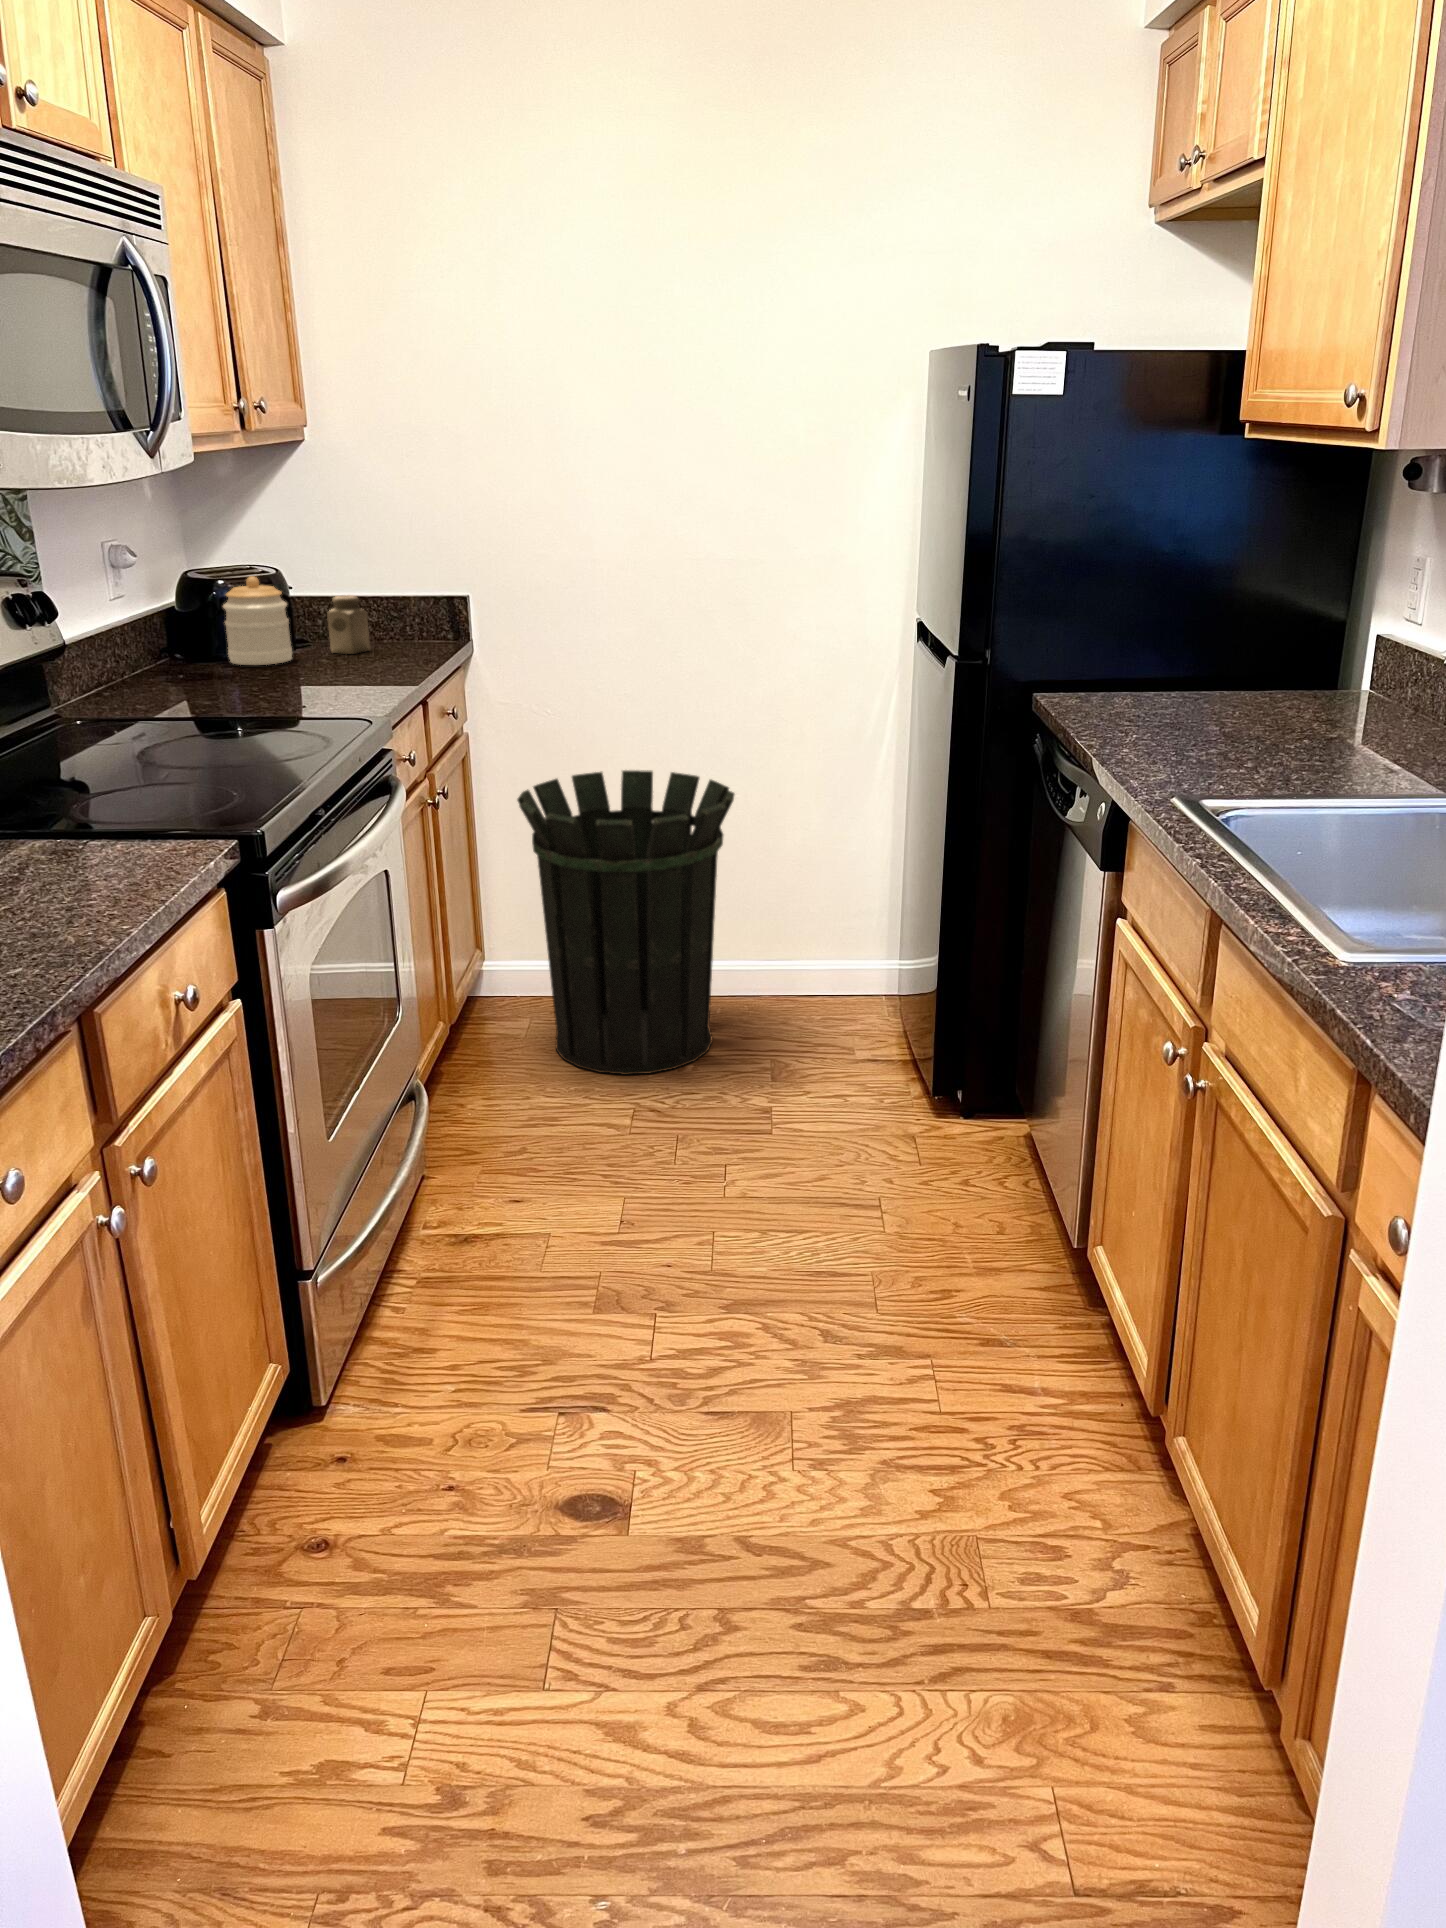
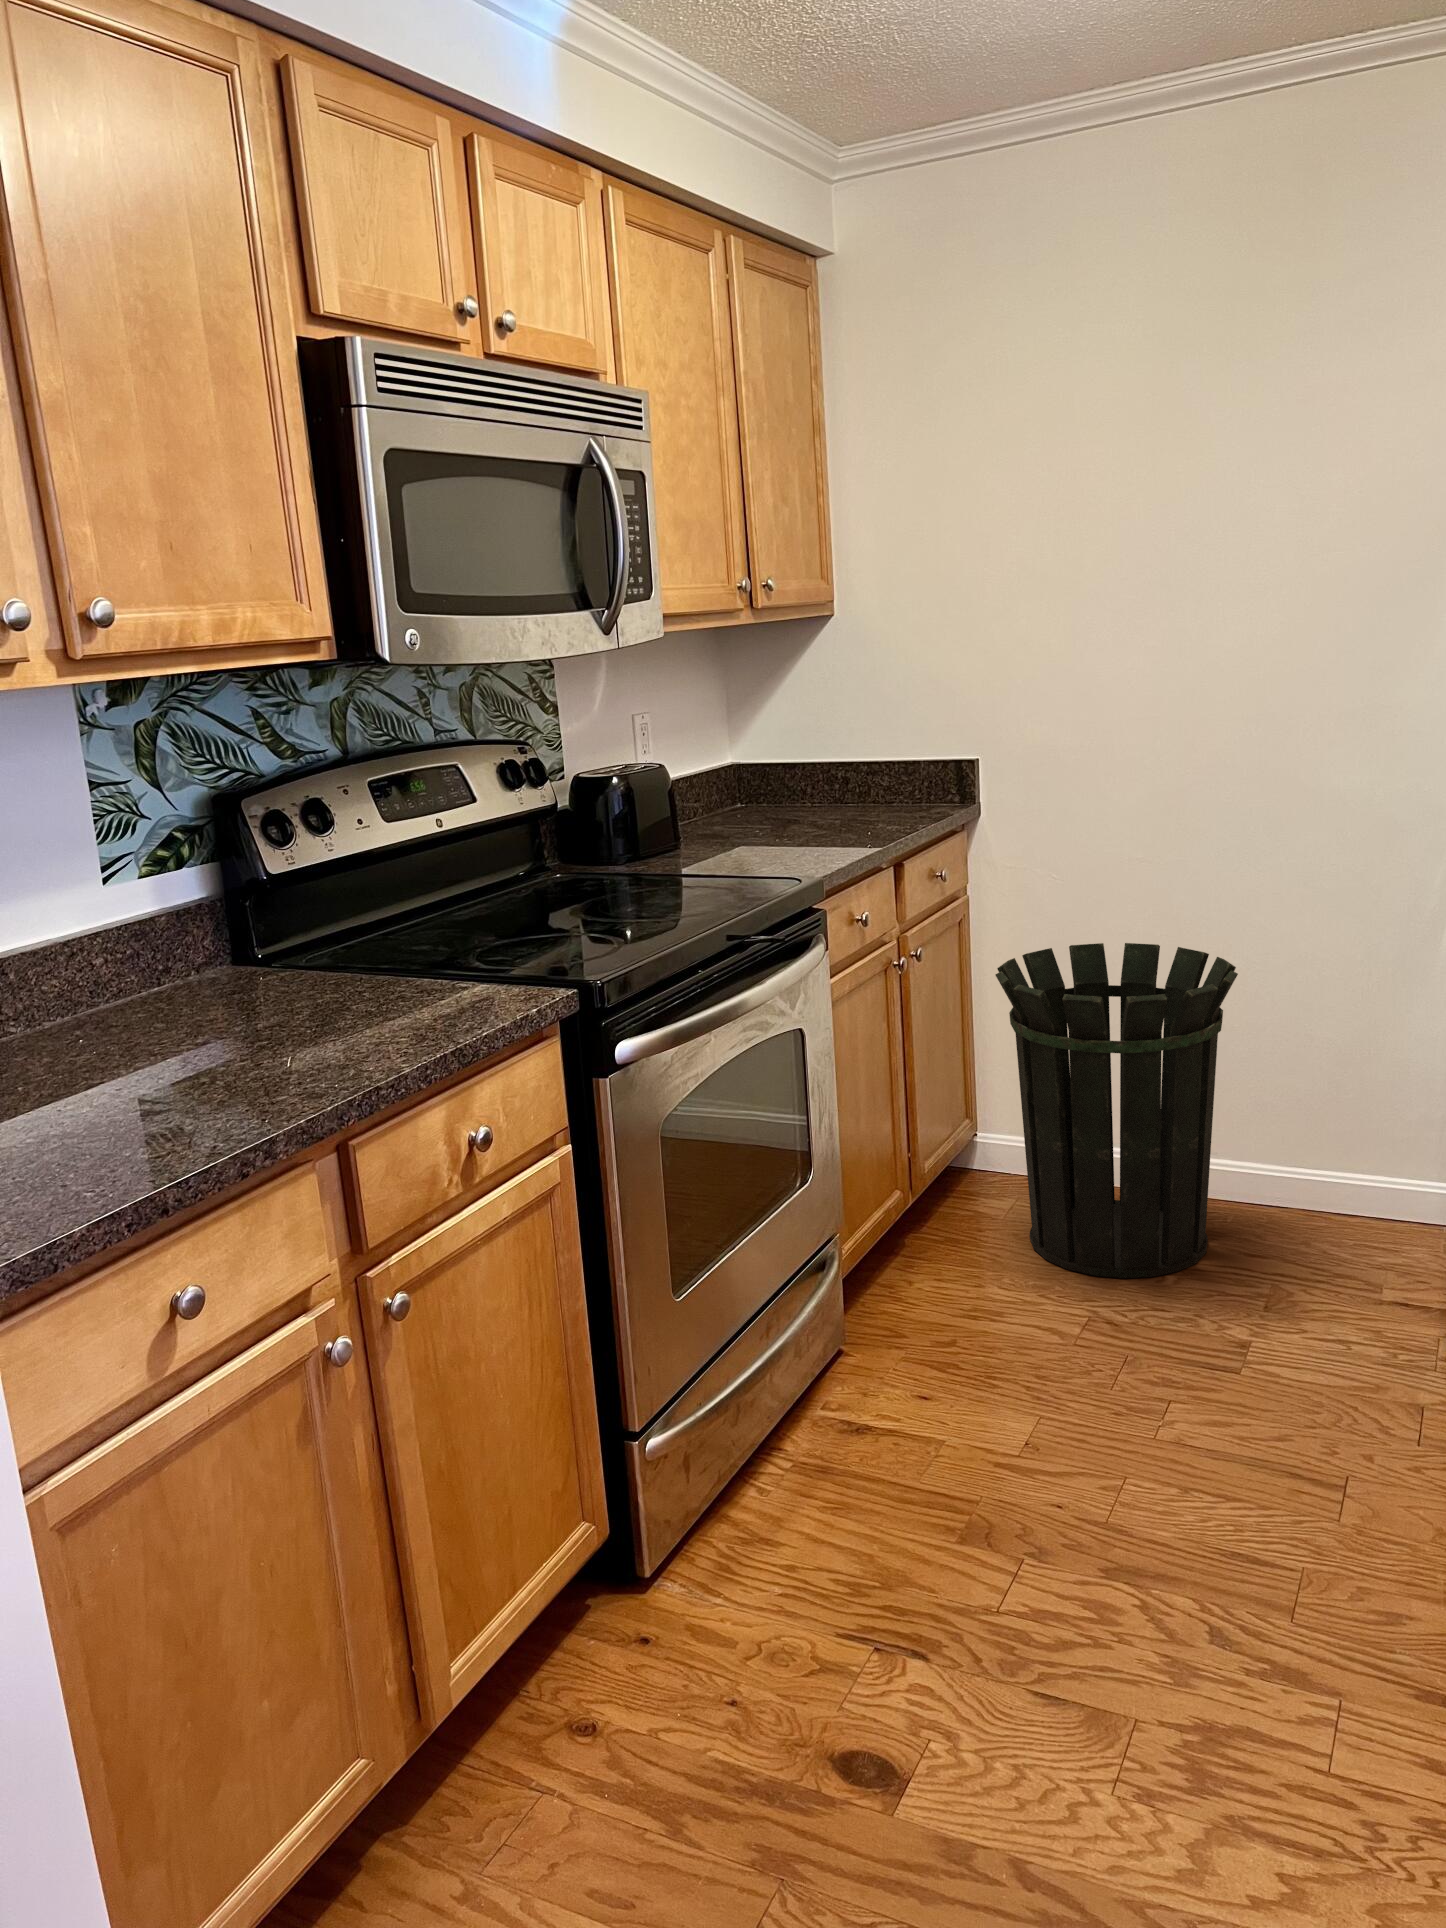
jar: present [223,576,292,665] -> none [730,744,791,827]
salt shaker: present [327,595,370,654] -> none [830,761,869,818]

